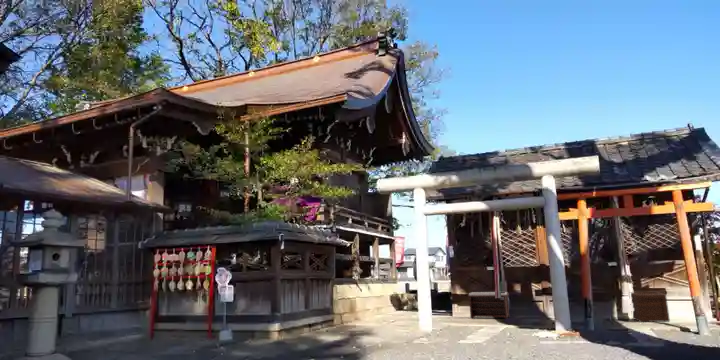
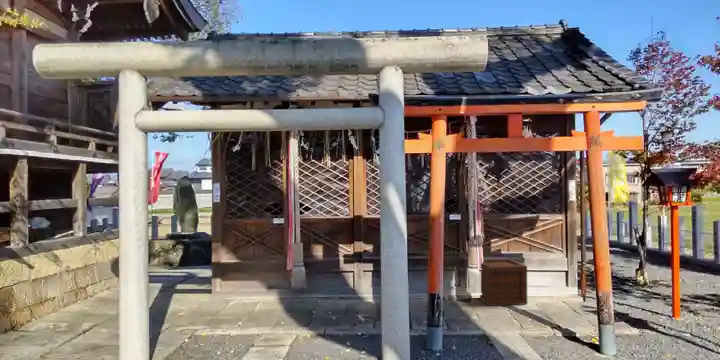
bench: present [469,292,509,319] -> none [238,258,304,303]

